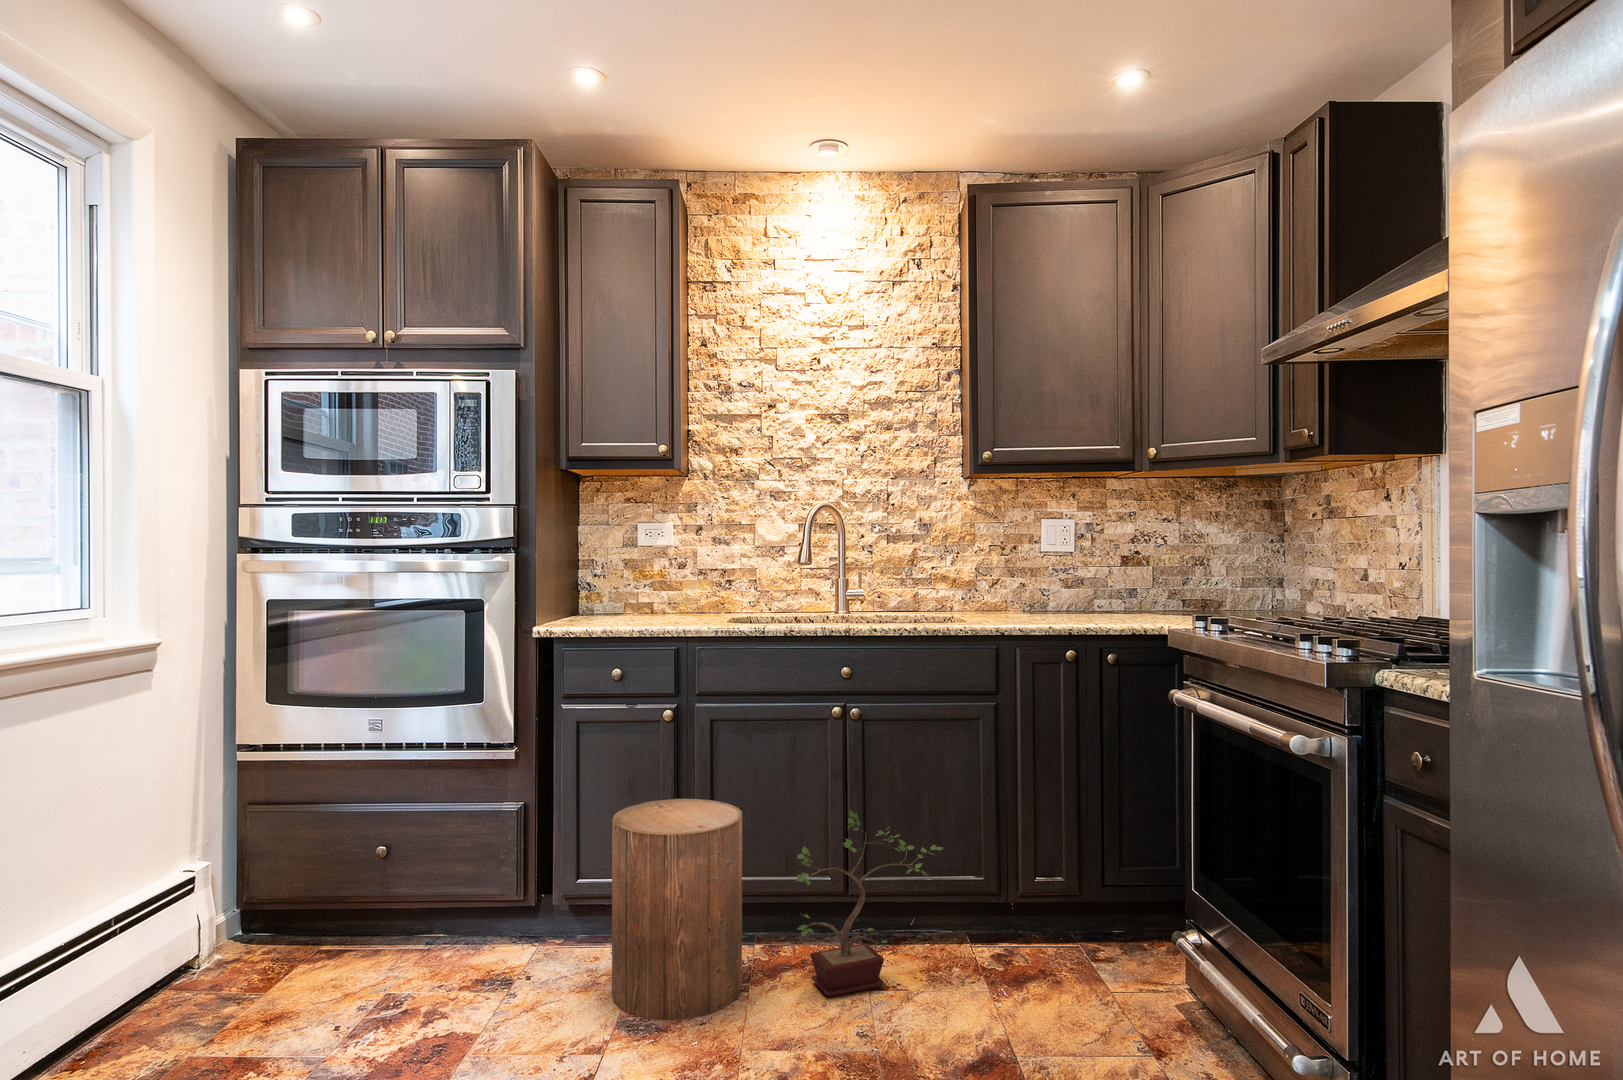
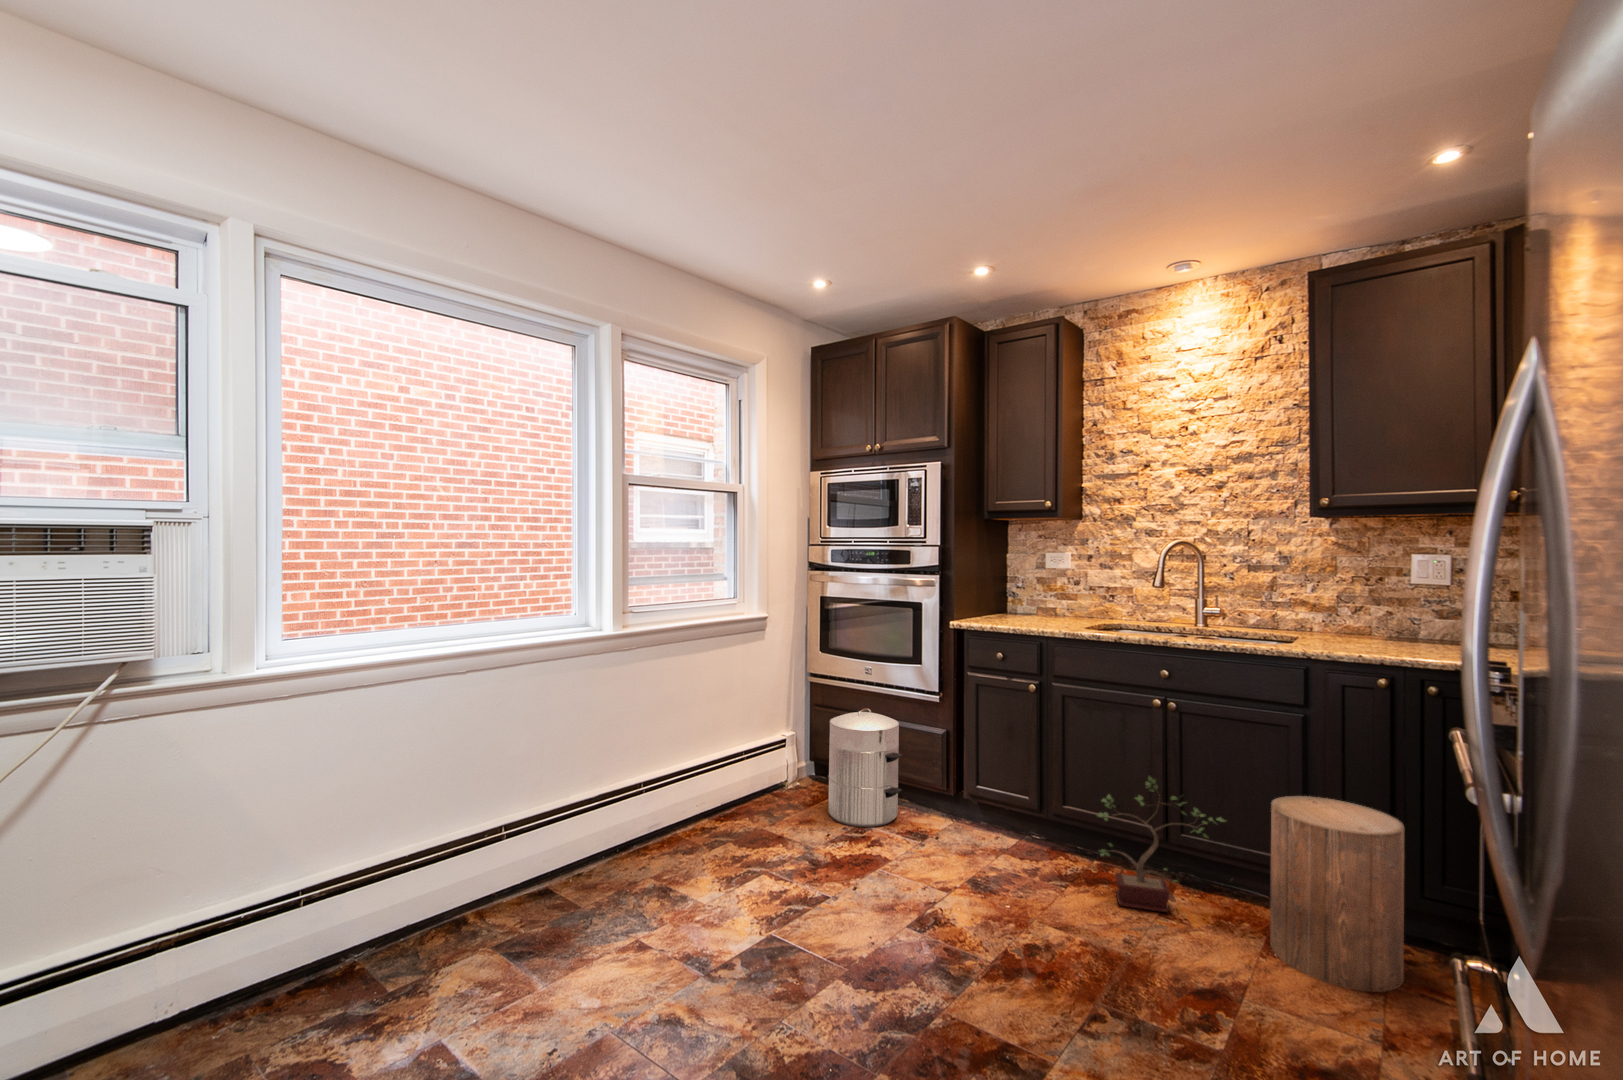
waste bin: none [302,789,455,1003] -> present [827,708,902,827]
stool: present [612,799,742,1020] -> present [1270,796,1404,992]

